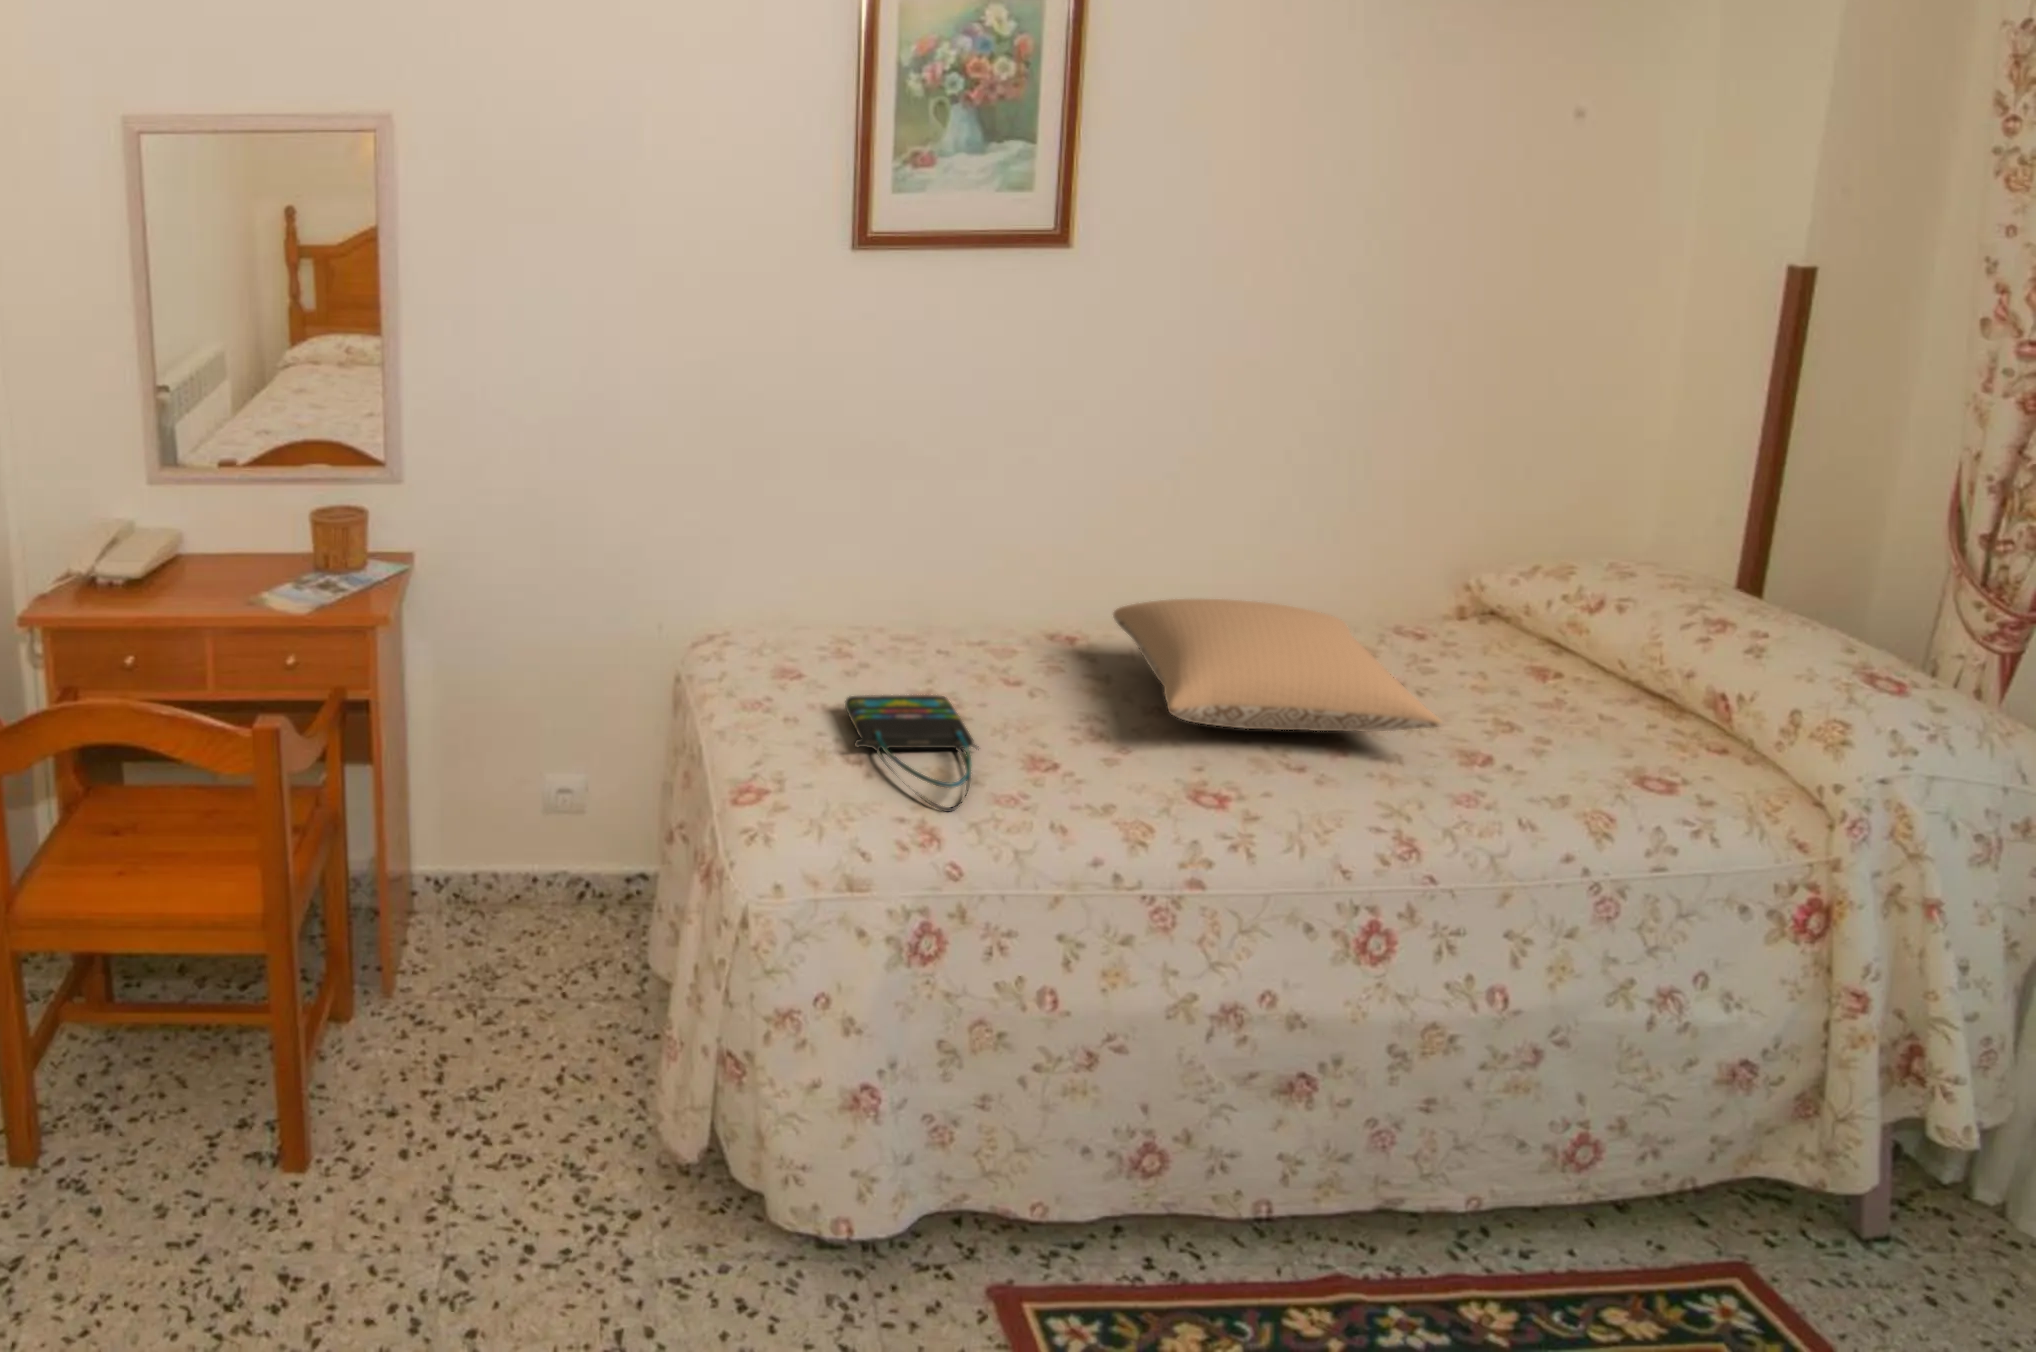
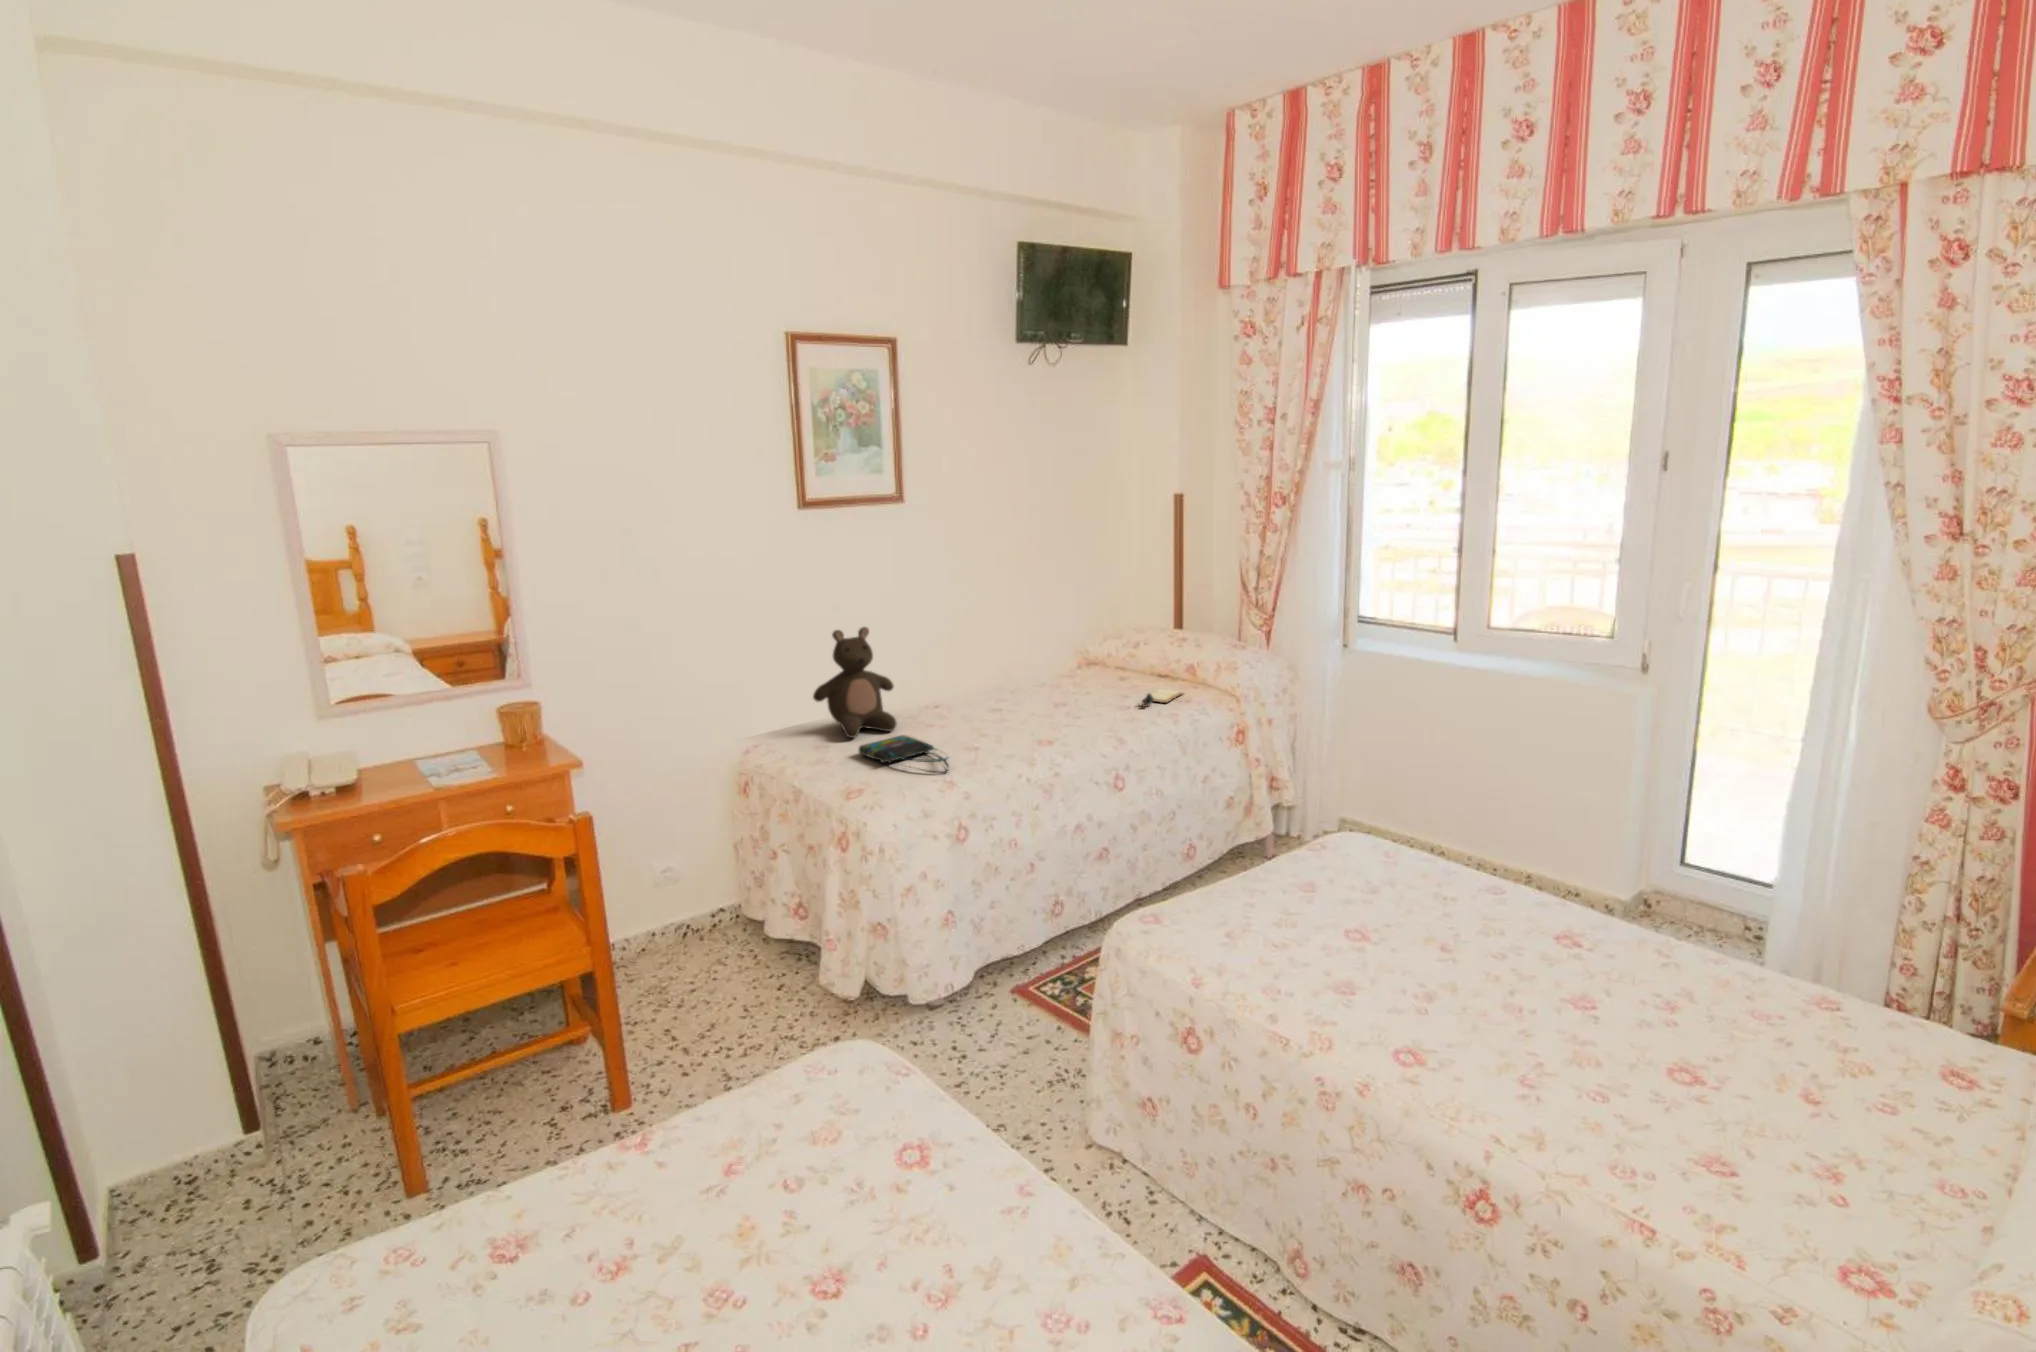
stuffed bear: none [828,469,983,675] -> present [813,627,897,738]
pillow: present [1113,599,1442,731] -> none [957,662,1112,716]
book: none [1507,747,1677,794] -> present [1142,690,1183,707]

